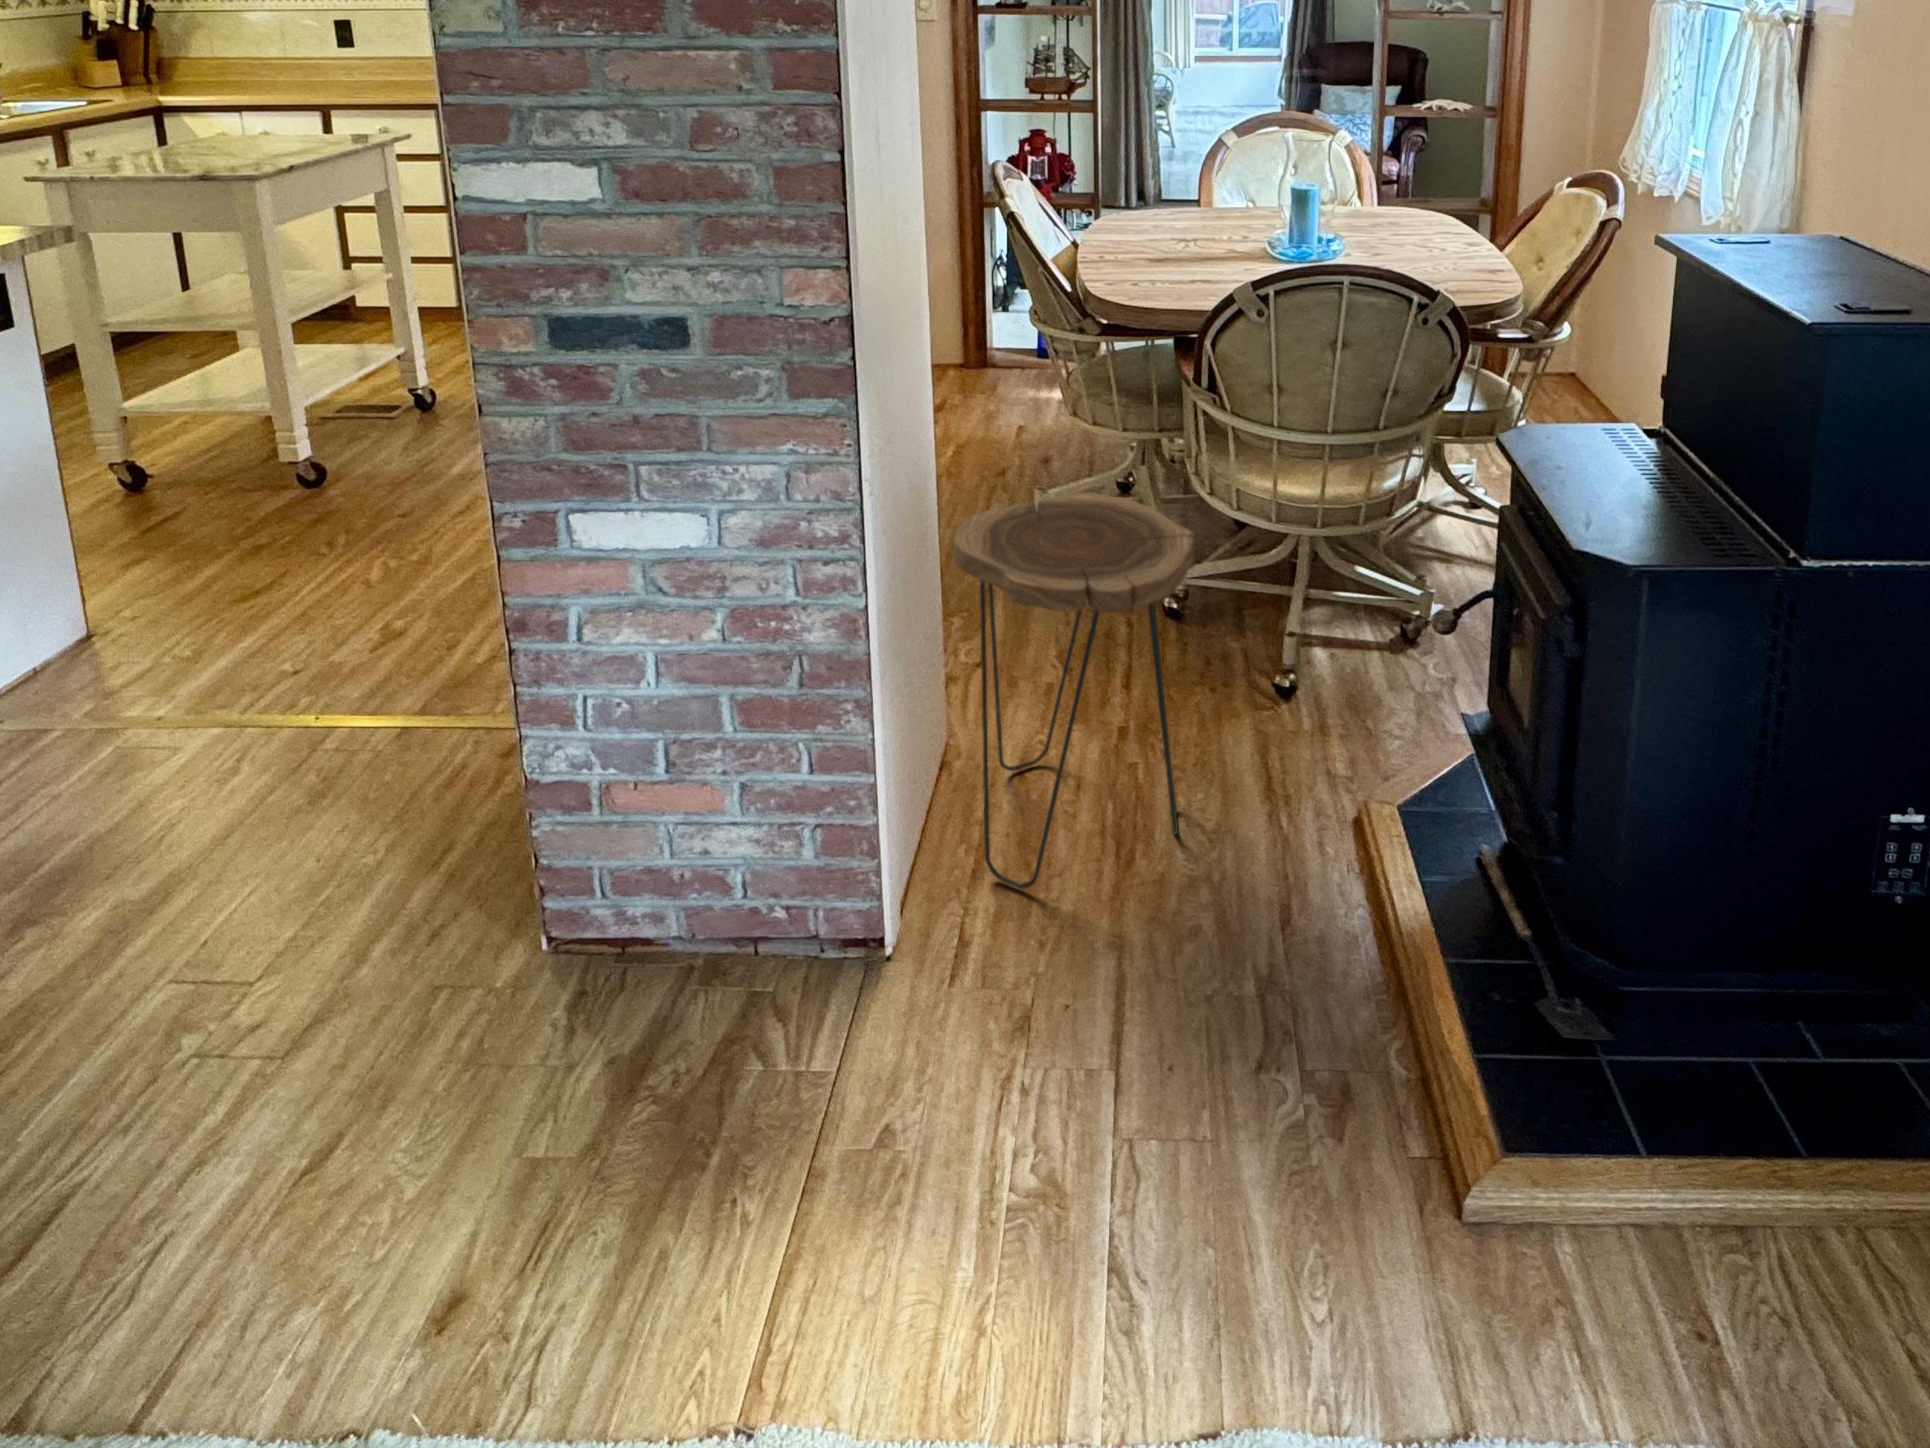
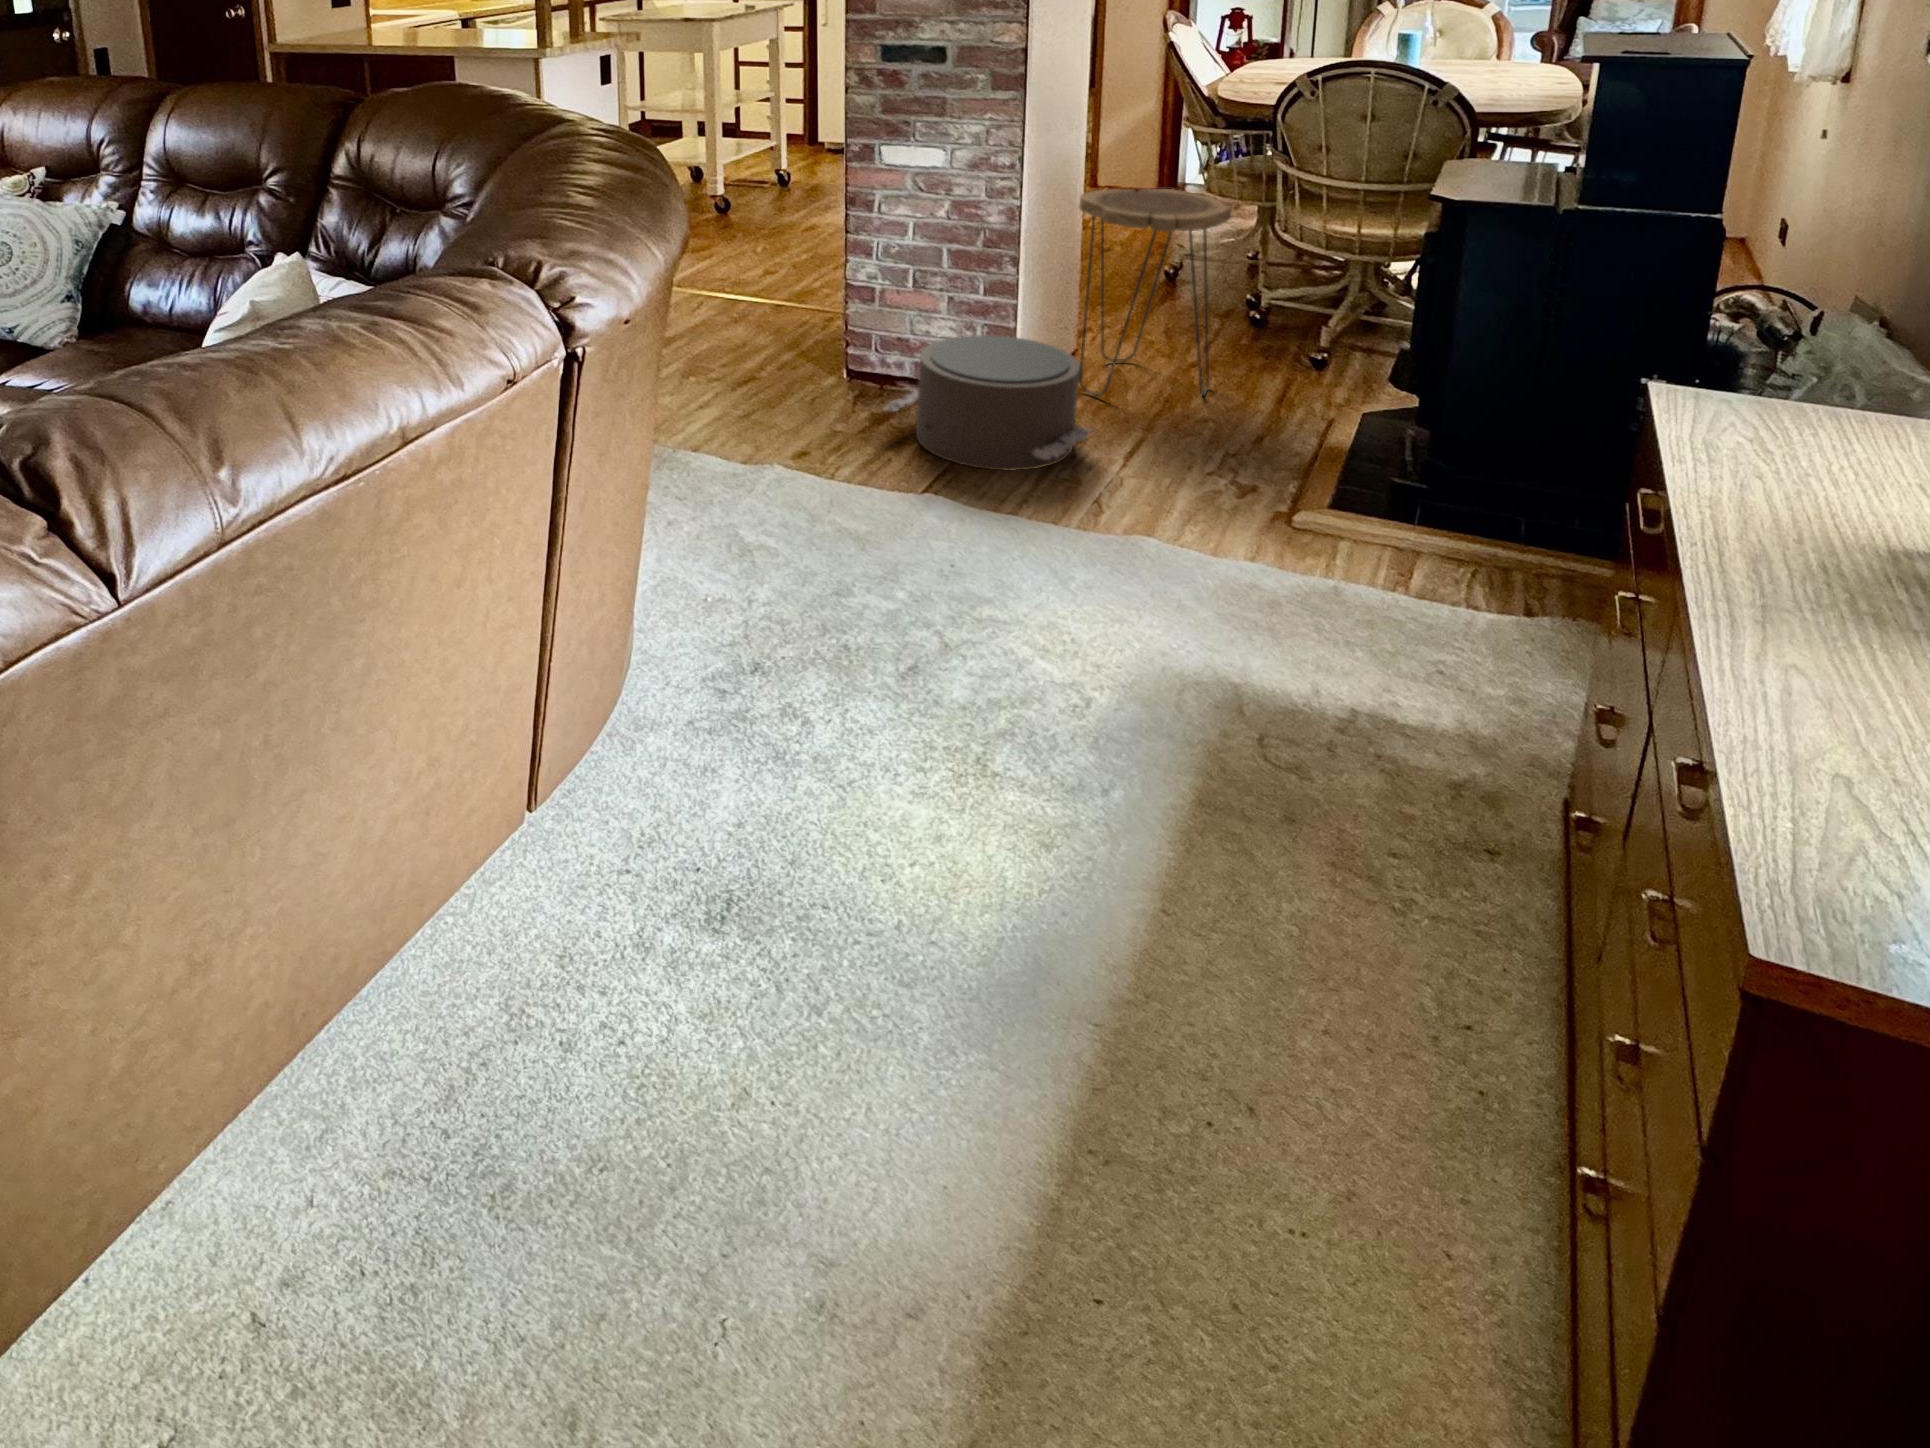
pouf: none [629,867,1067,1263] -> present [885,335,1091,471]

